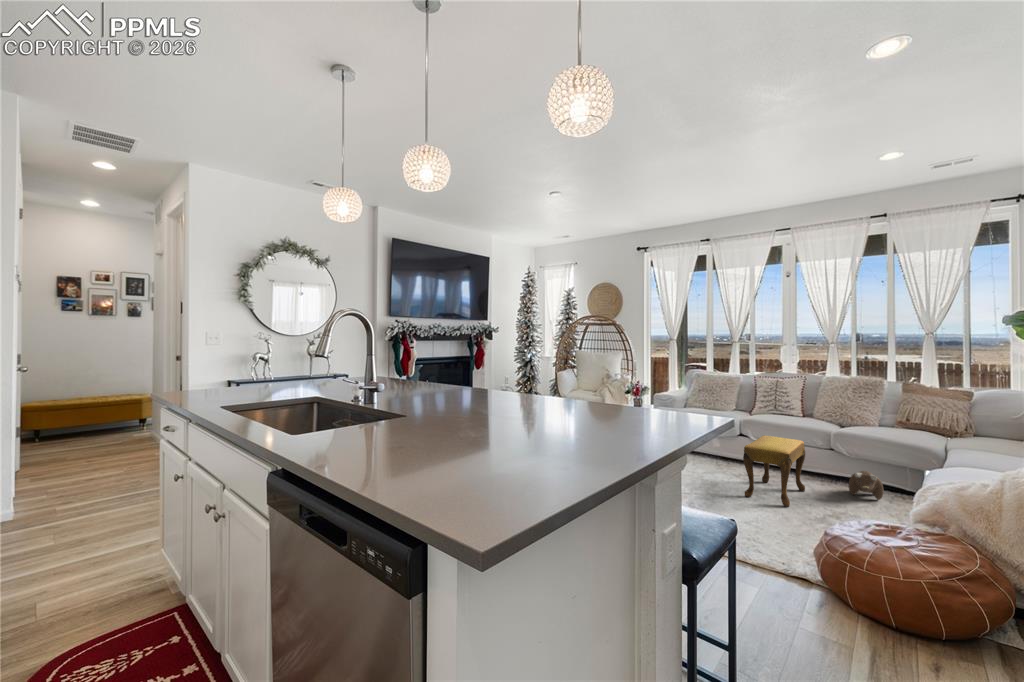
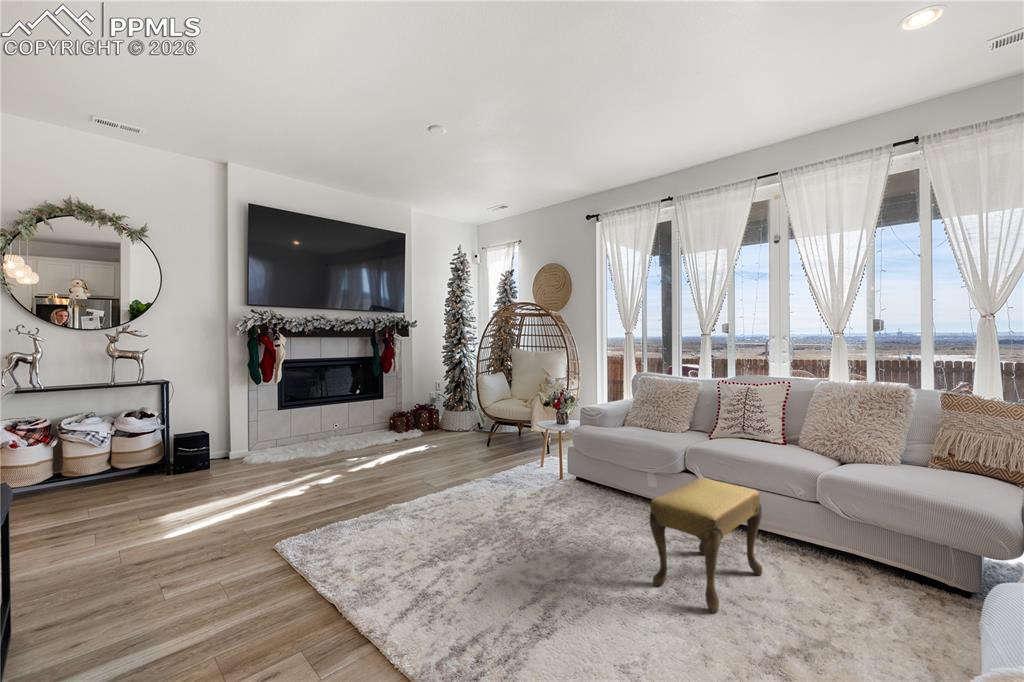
plush toy: present [849,471,884,500] -> none [836,545,896,601]

